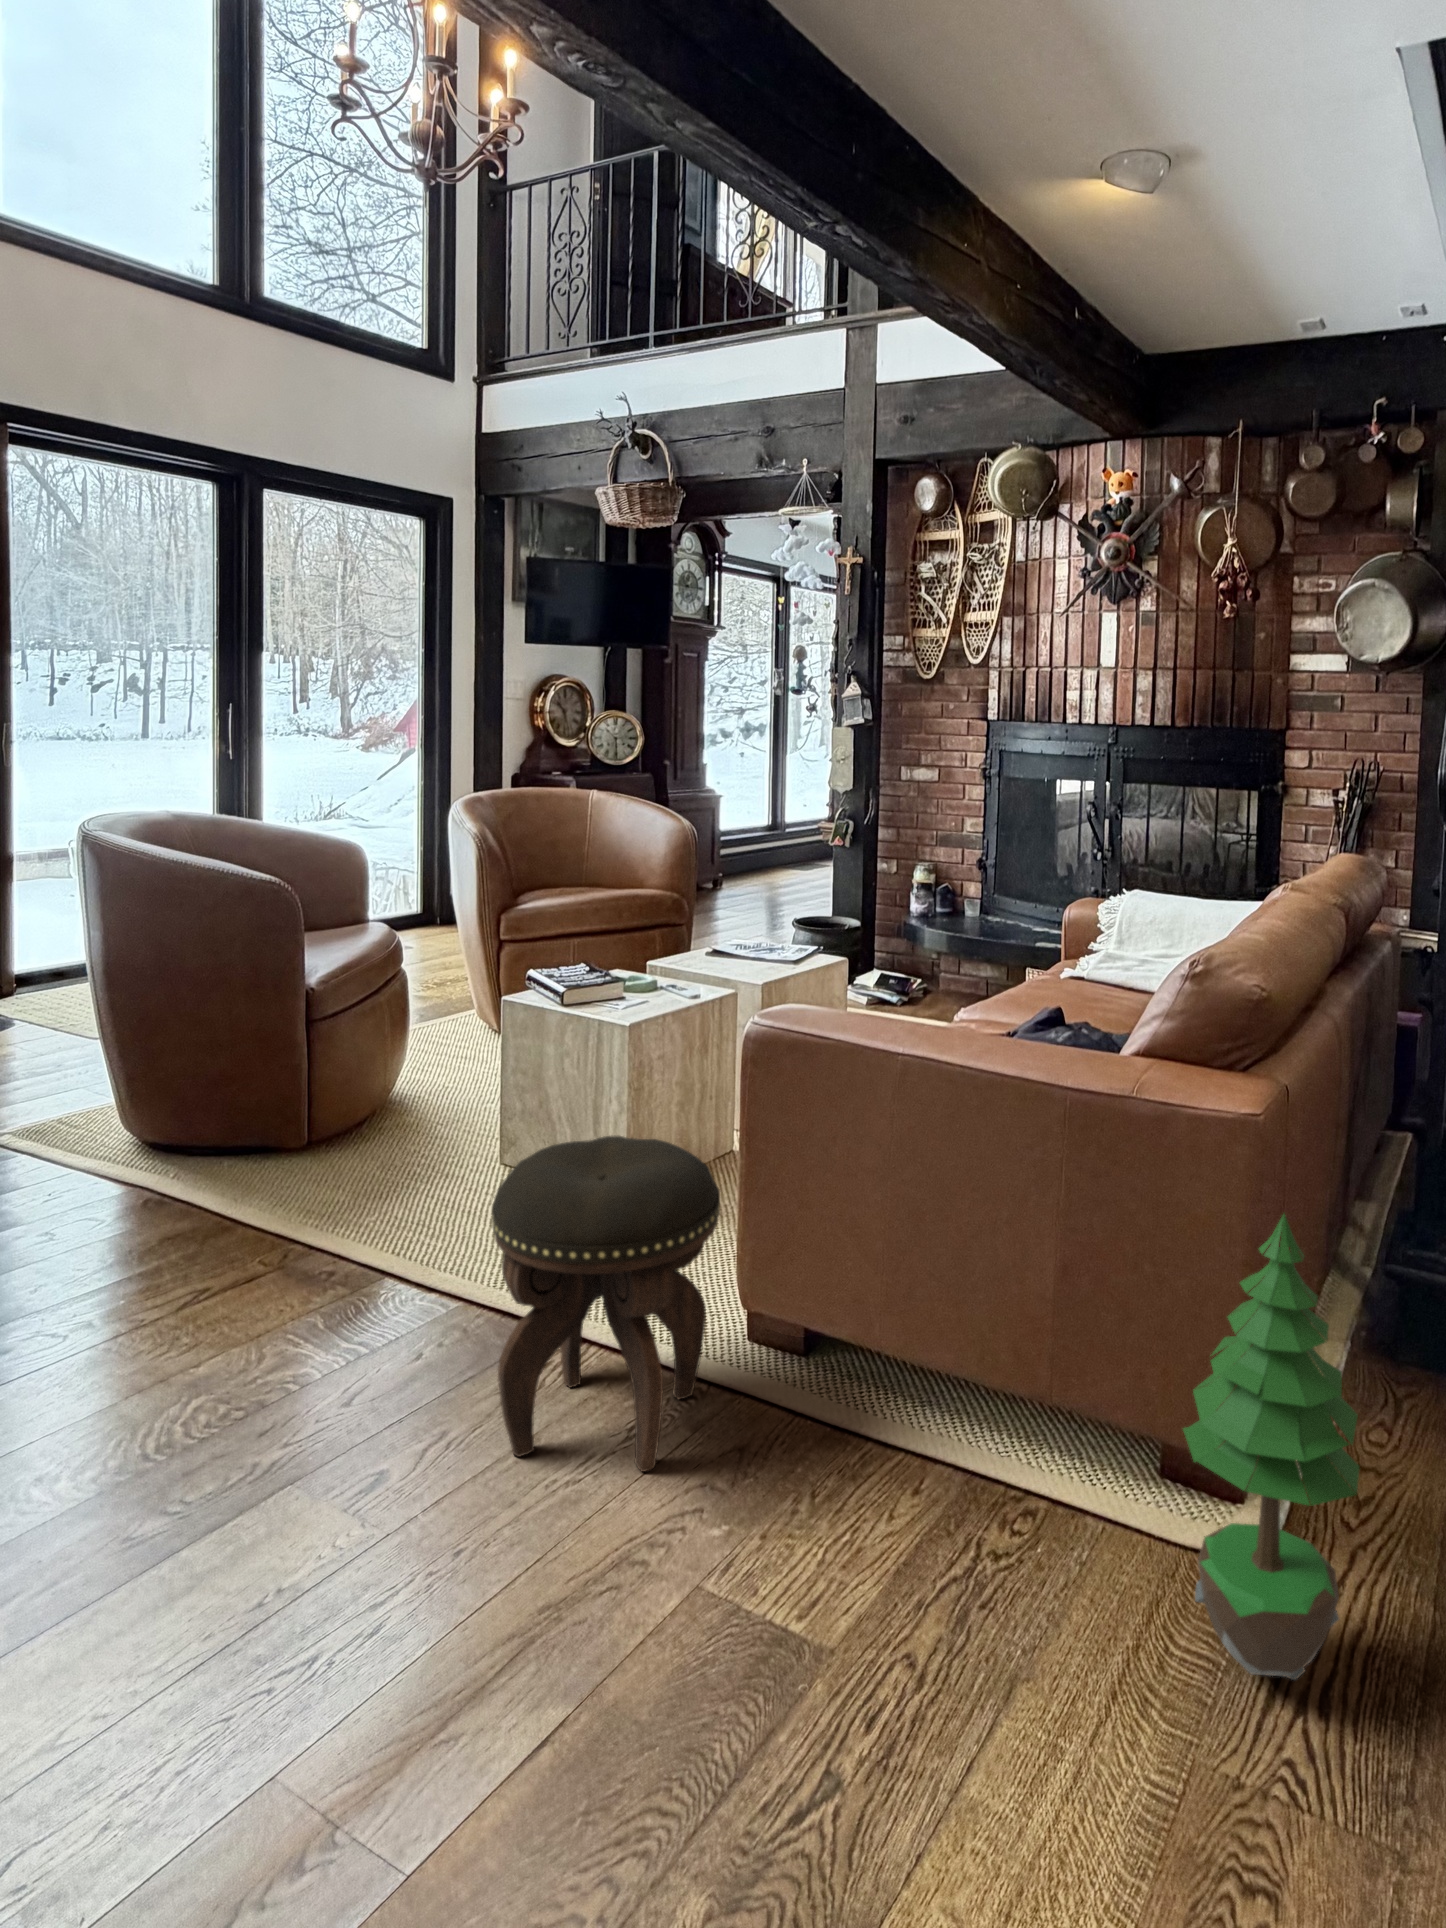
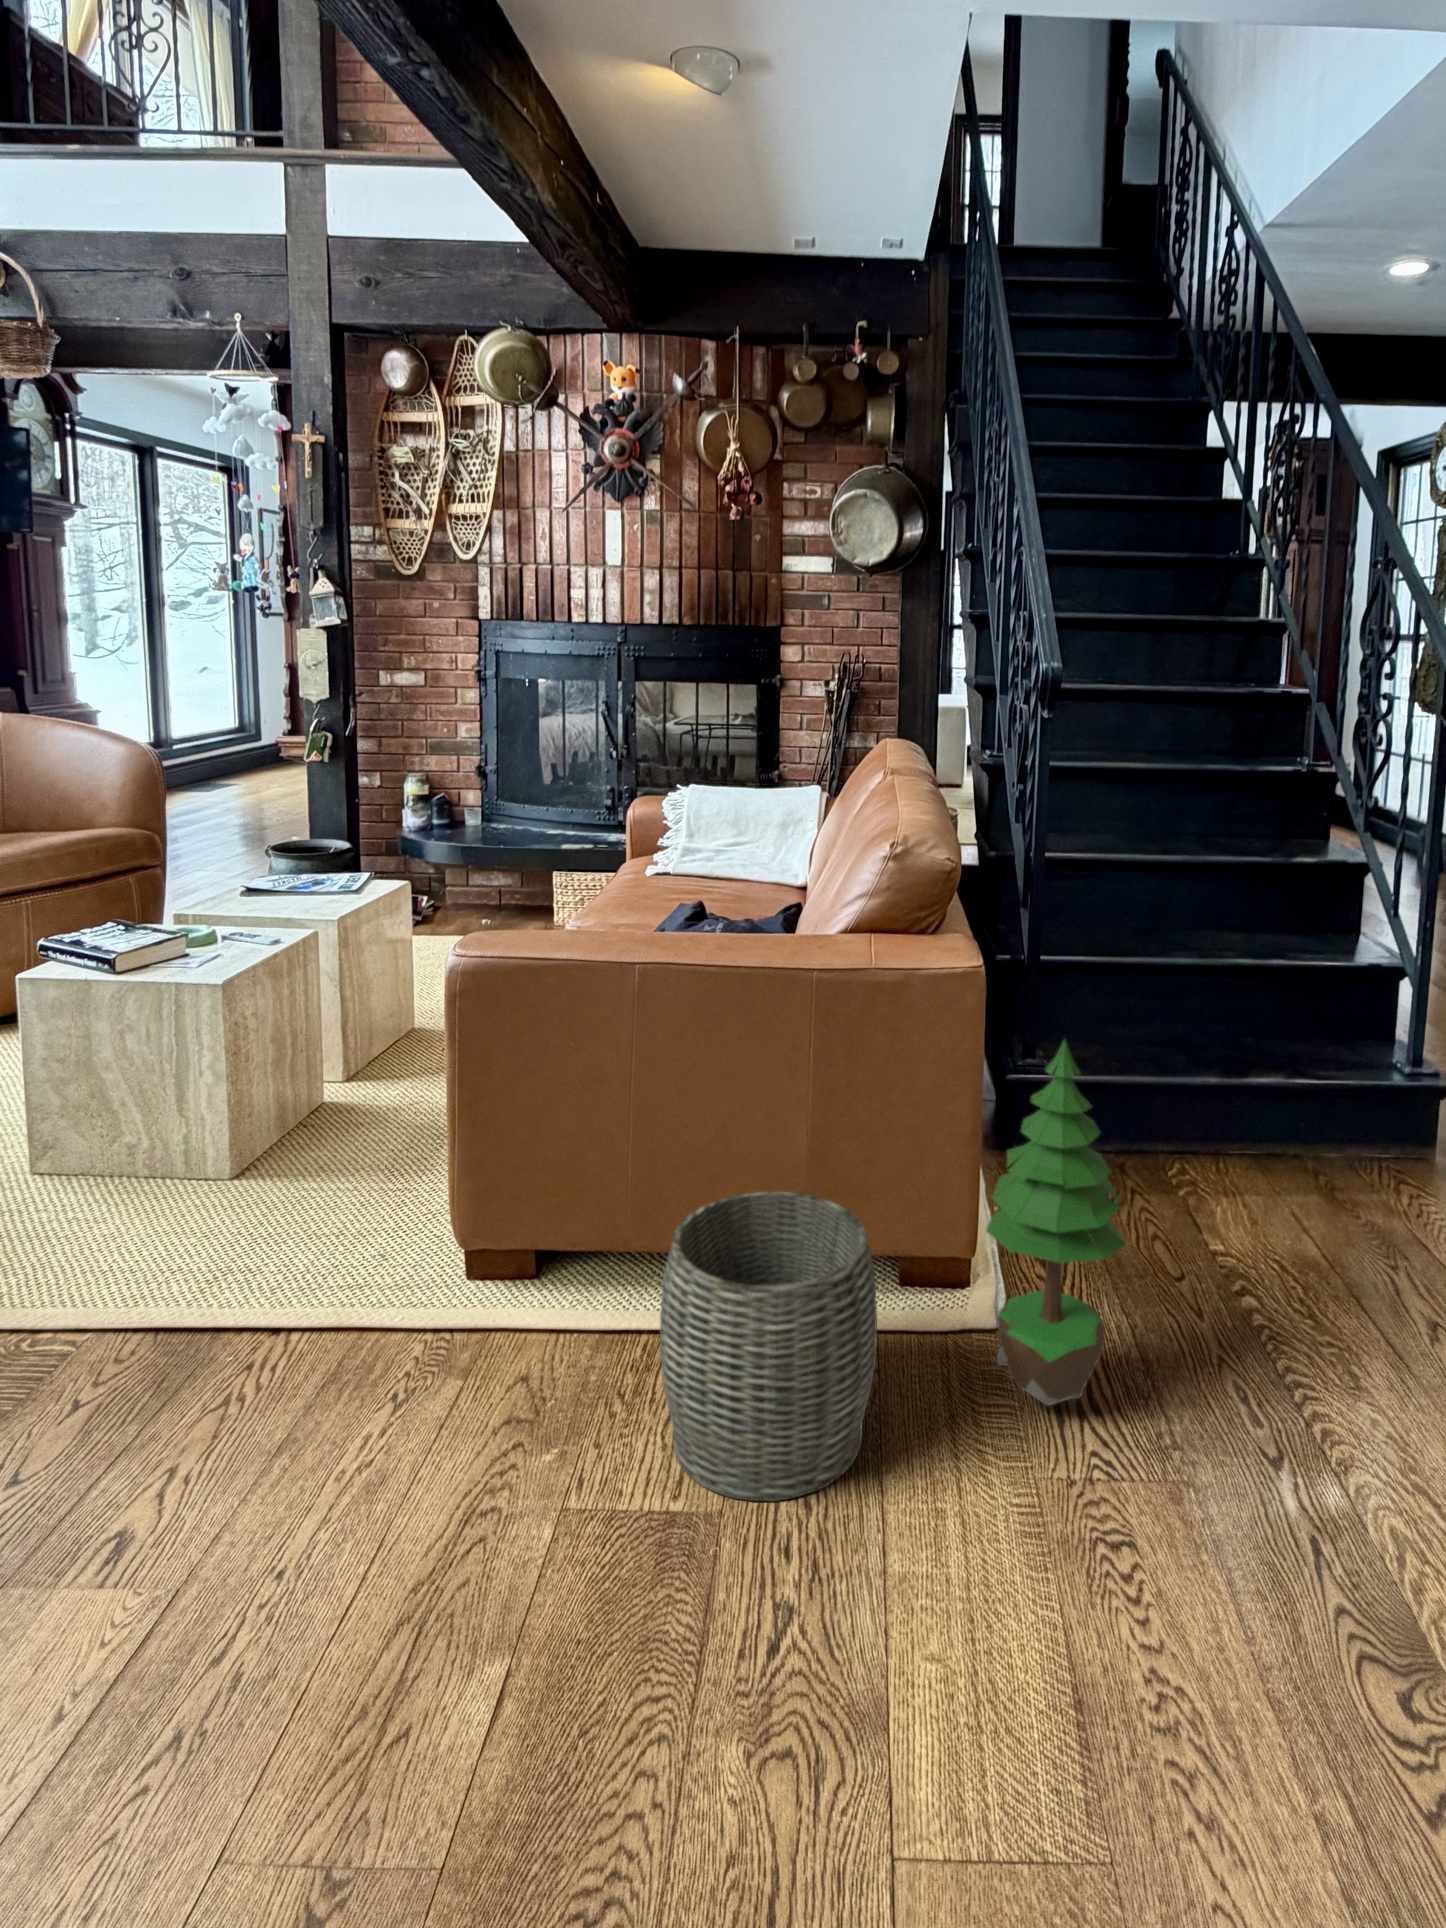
footstool: present [492,1136,720,1471] -> none [221,1091,484,1458]
woven basket: none [812,1314,1046,1669] -> present [660,1192,877,1501]

